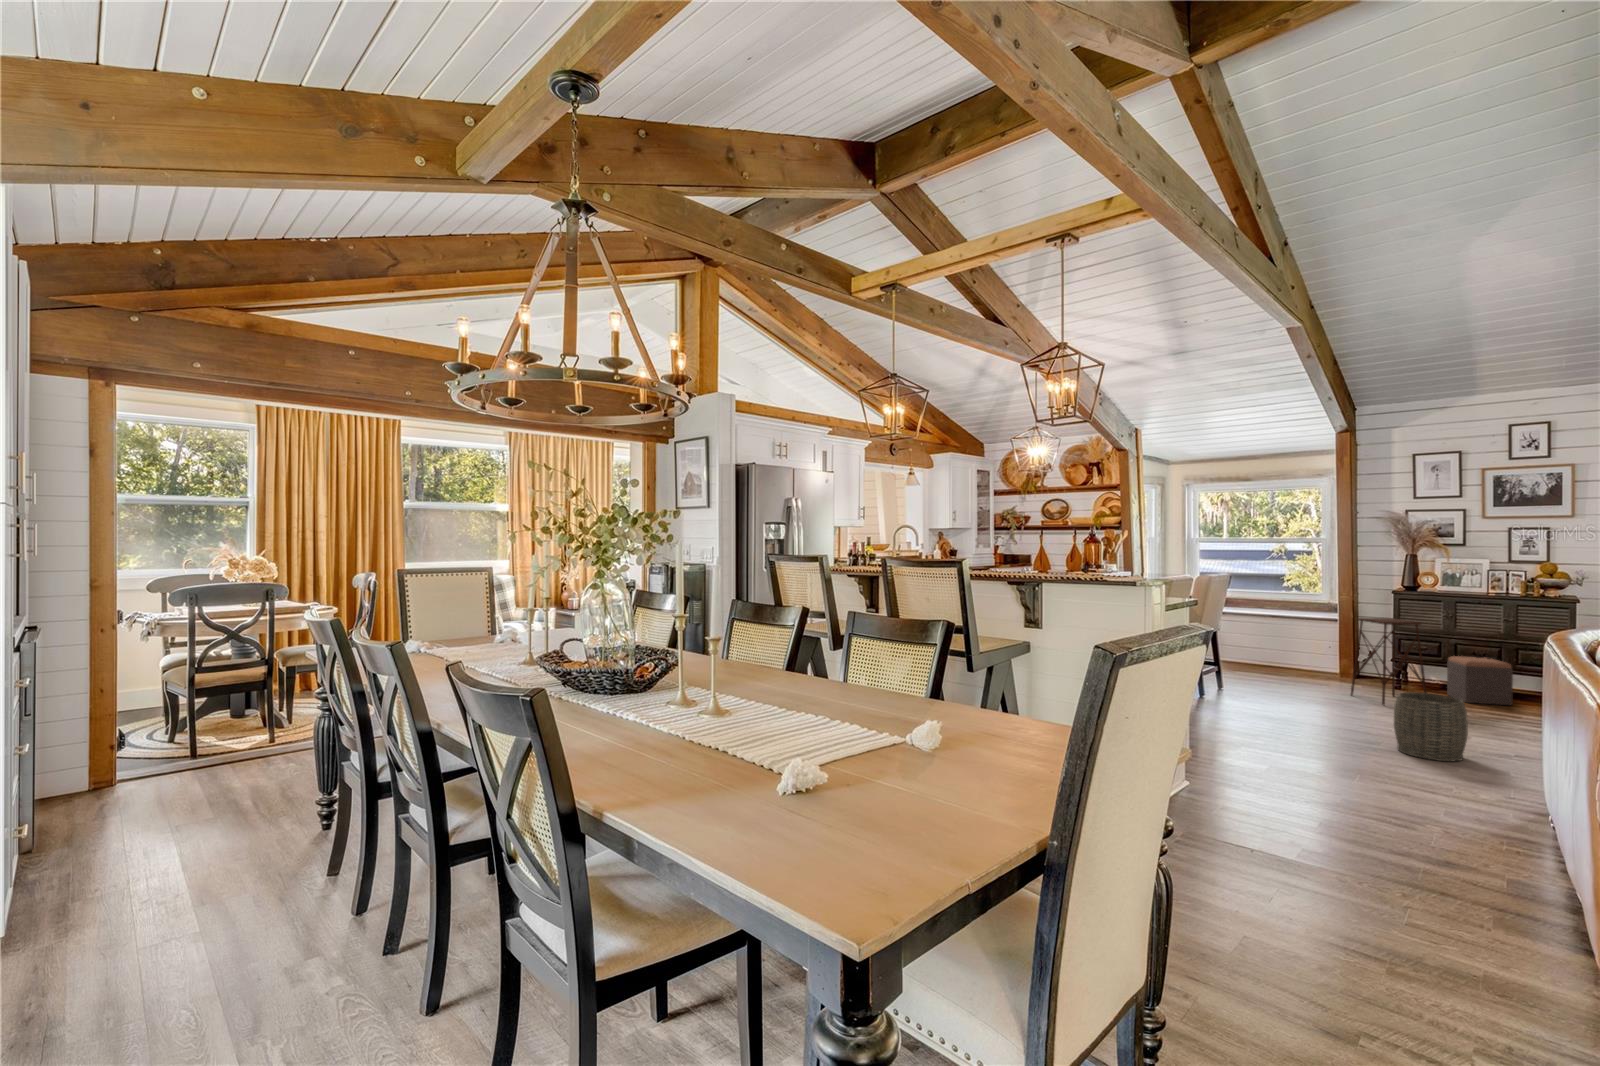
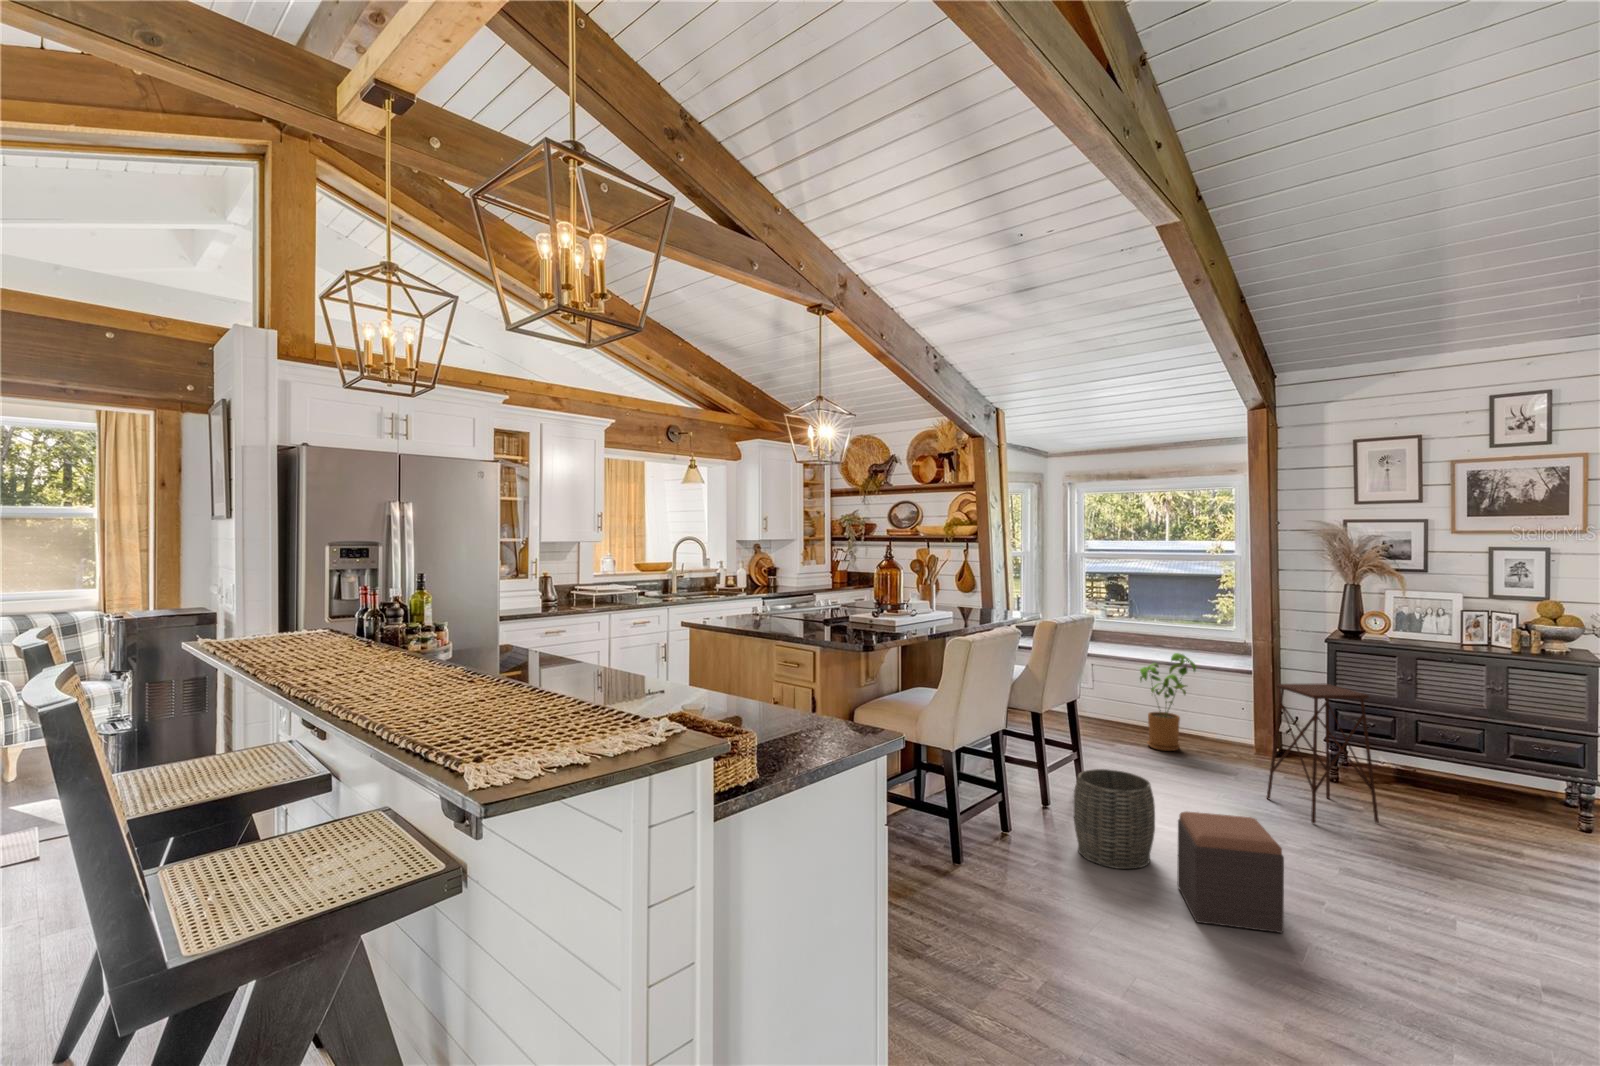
house plant: none [1252,605,1299,675] -> present [1140,653,1197,751]
footstool: present [1447,656,1513,705] -> present [1178,812,1284,933]
woven basket: present [1394,692,1468,761] -> present [1074,769,1155,869]

